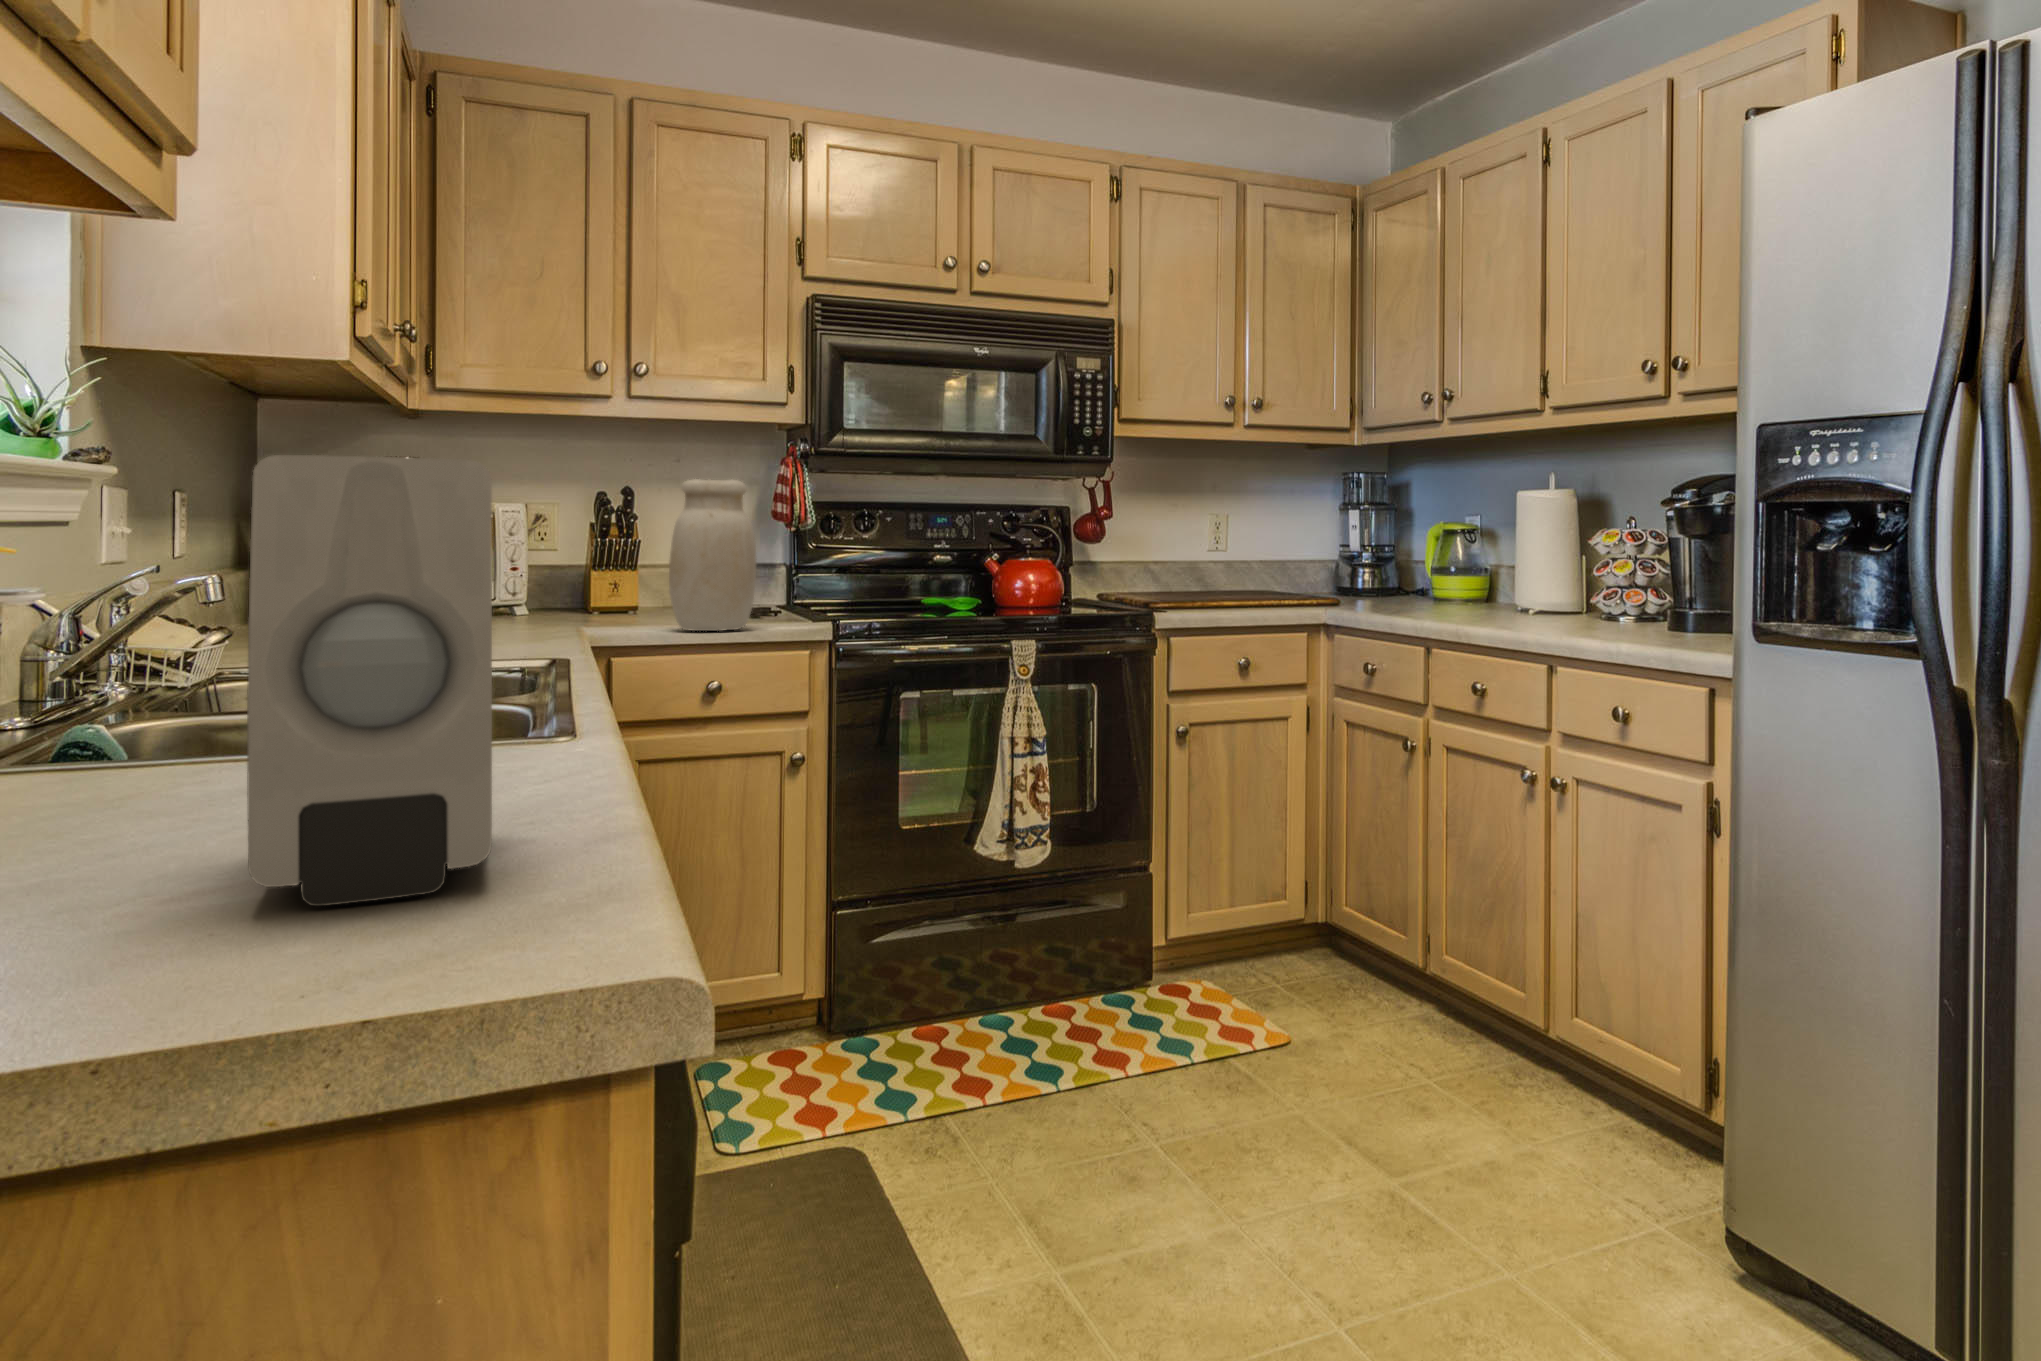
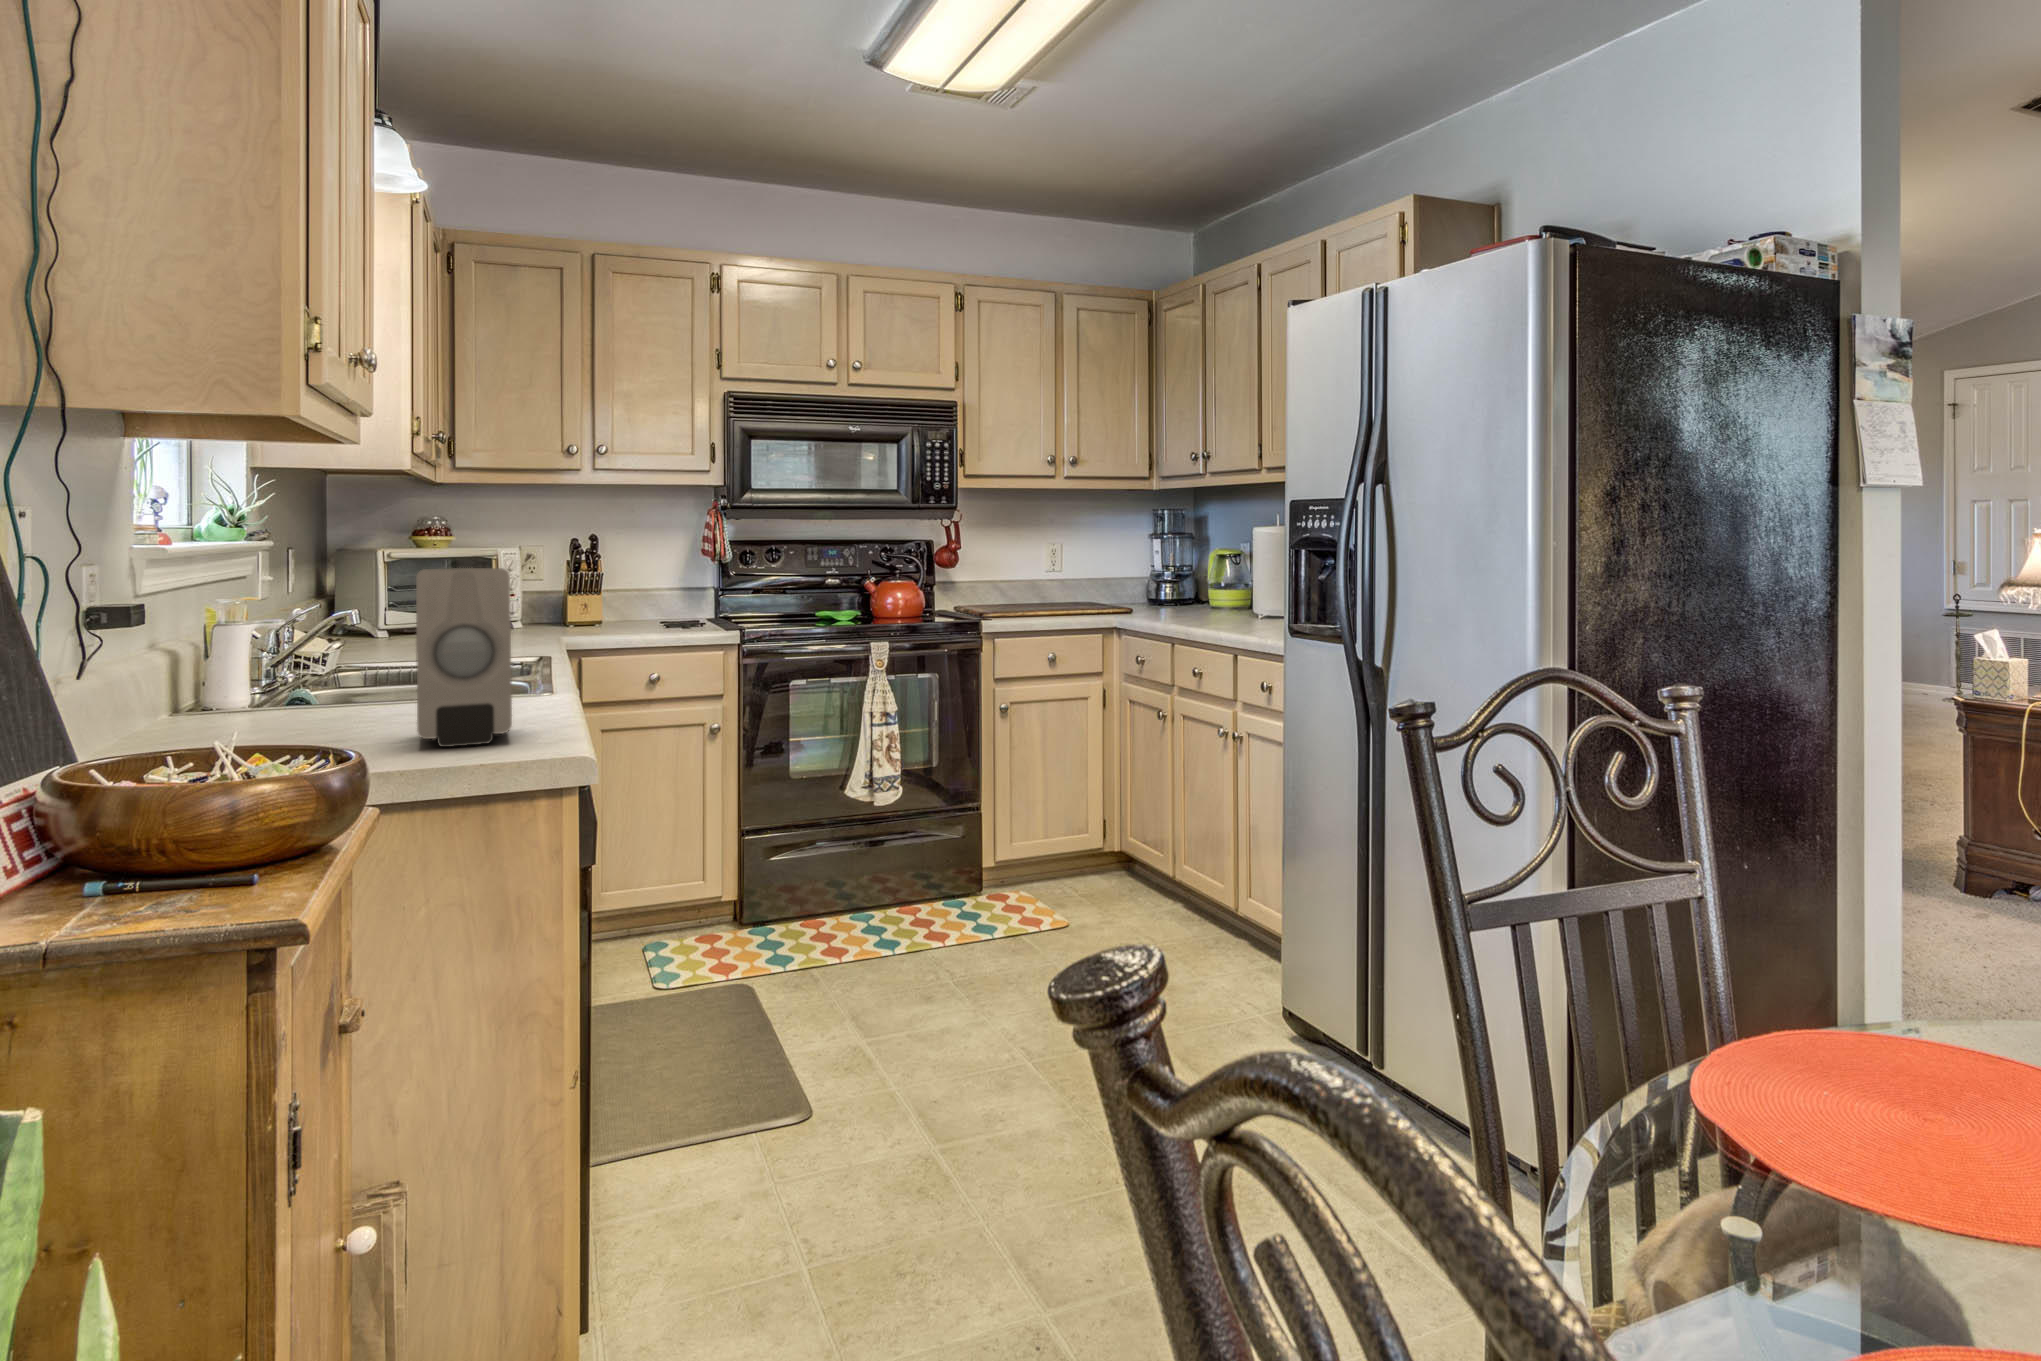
jar: present [669,479,757,631] -> none [620,533,682,638]

